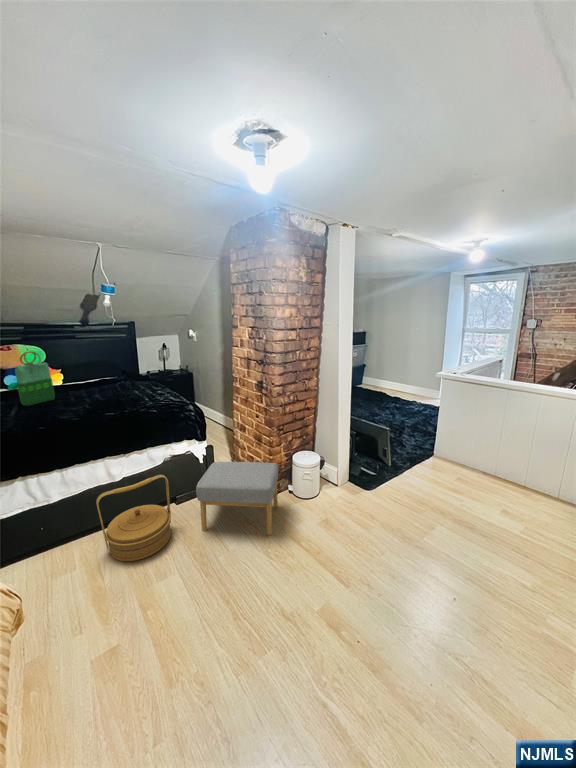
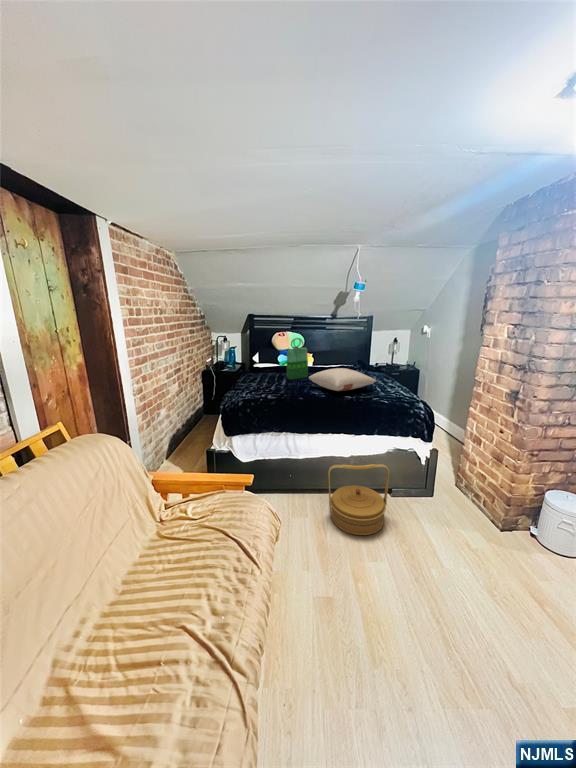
pillow: none [54,382,143,409] -> present [309,368,377,391]
footstool: present [196,462,278,535] -> none [415,468,523,577]

